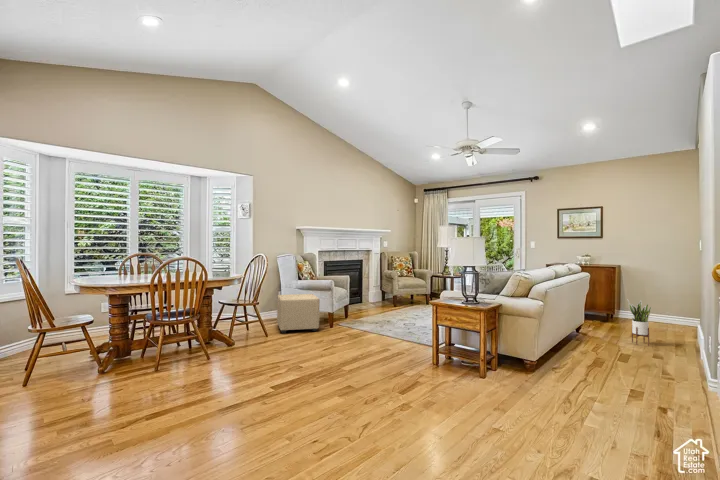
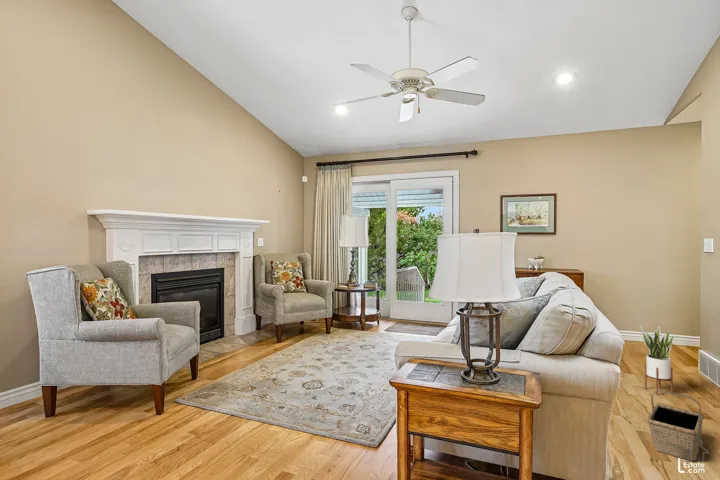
ottoman: present [277,294,320,333] -> none [15,348,125,456]
basket: none [591,329,632,365] -> present [647,391,703,461]

